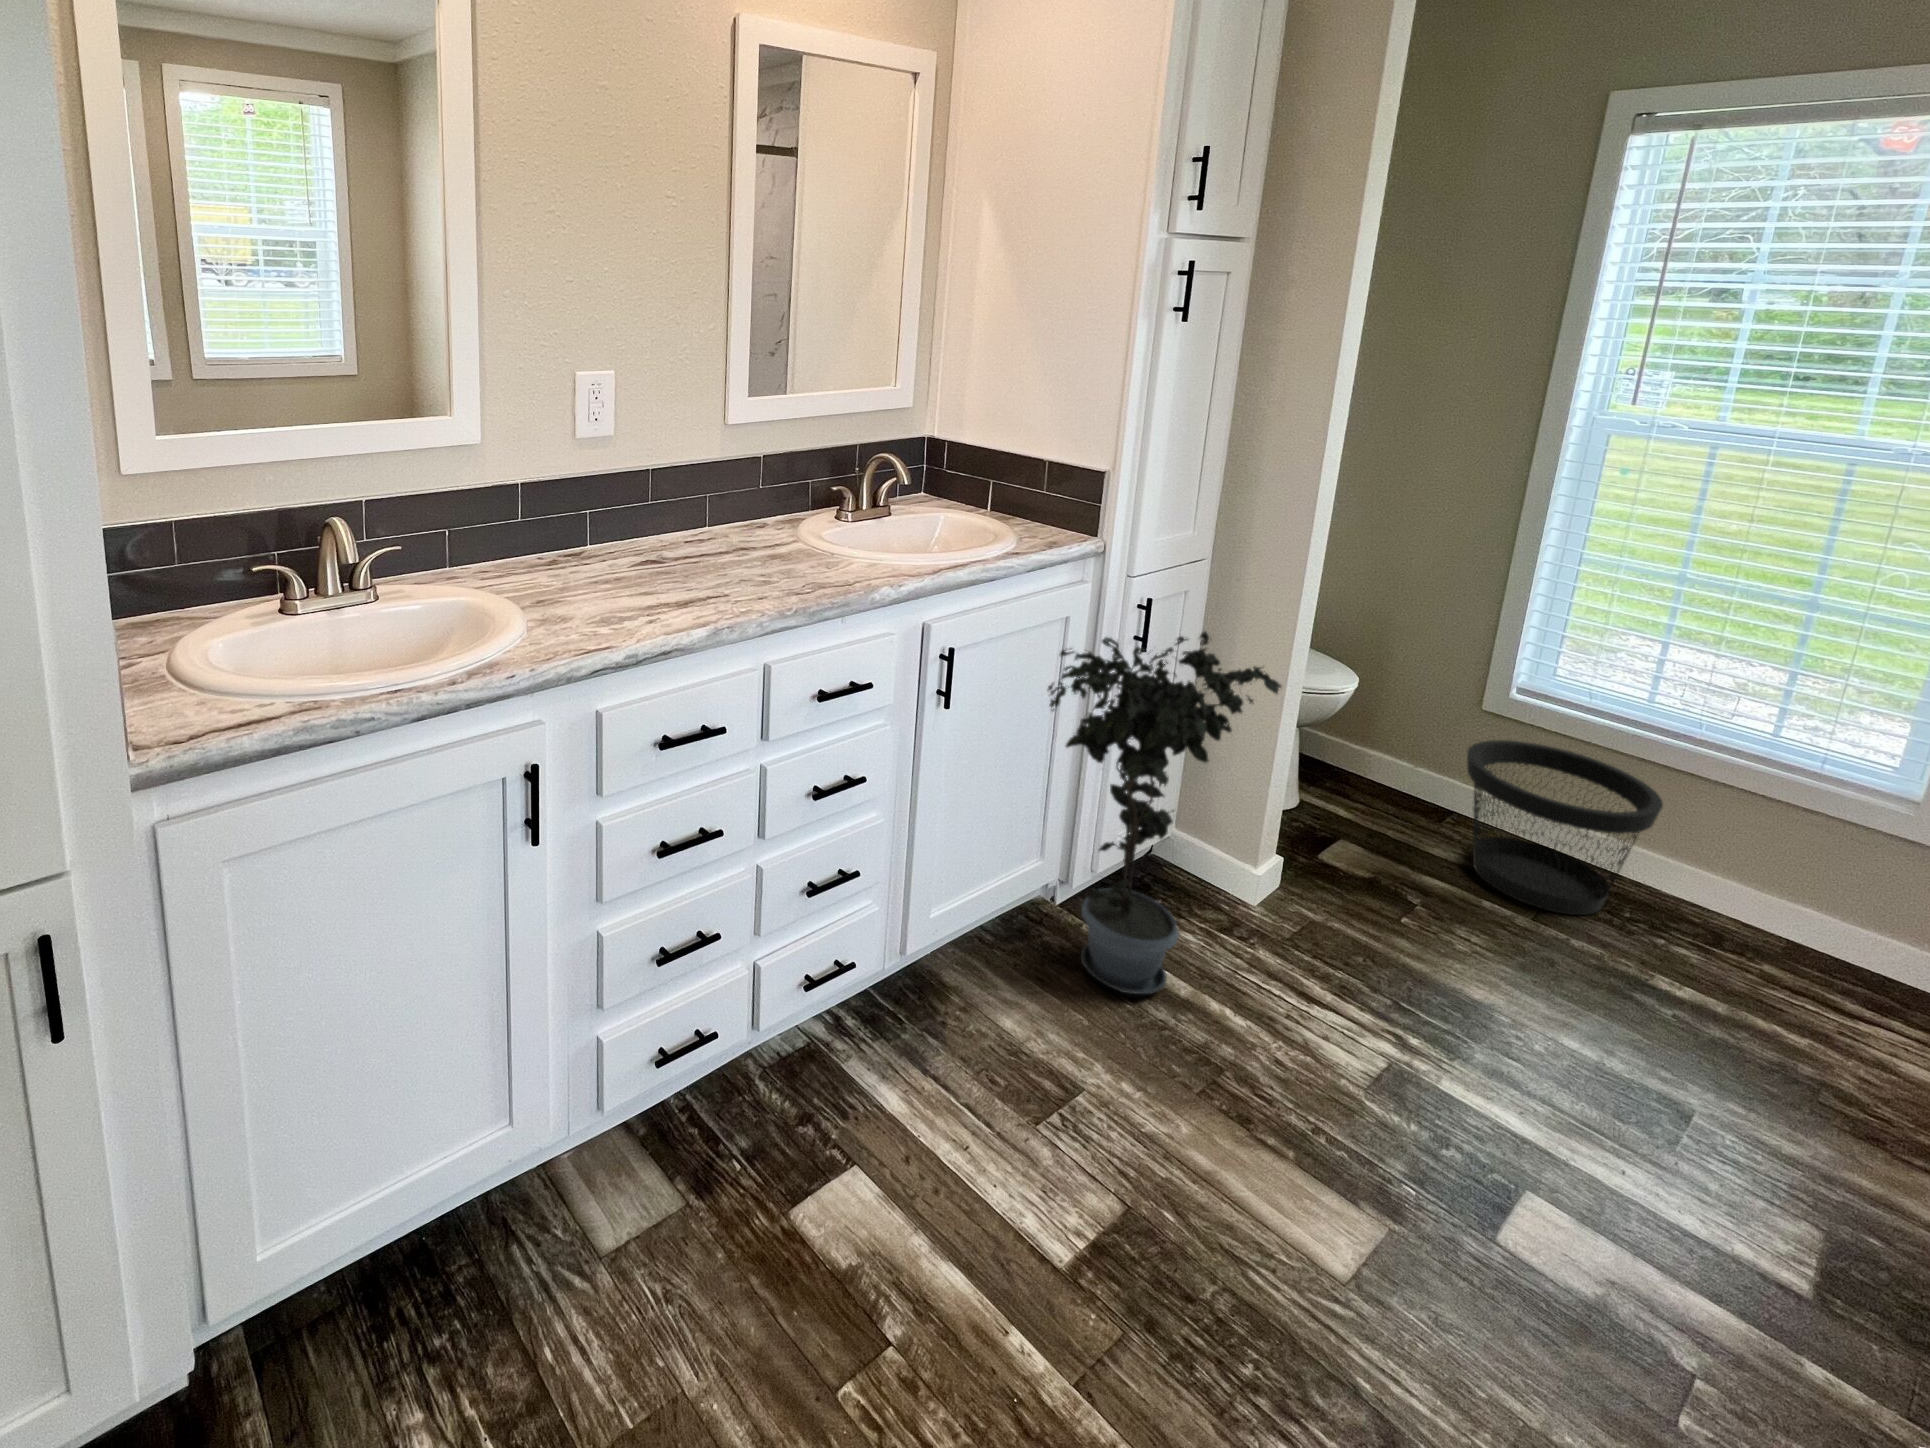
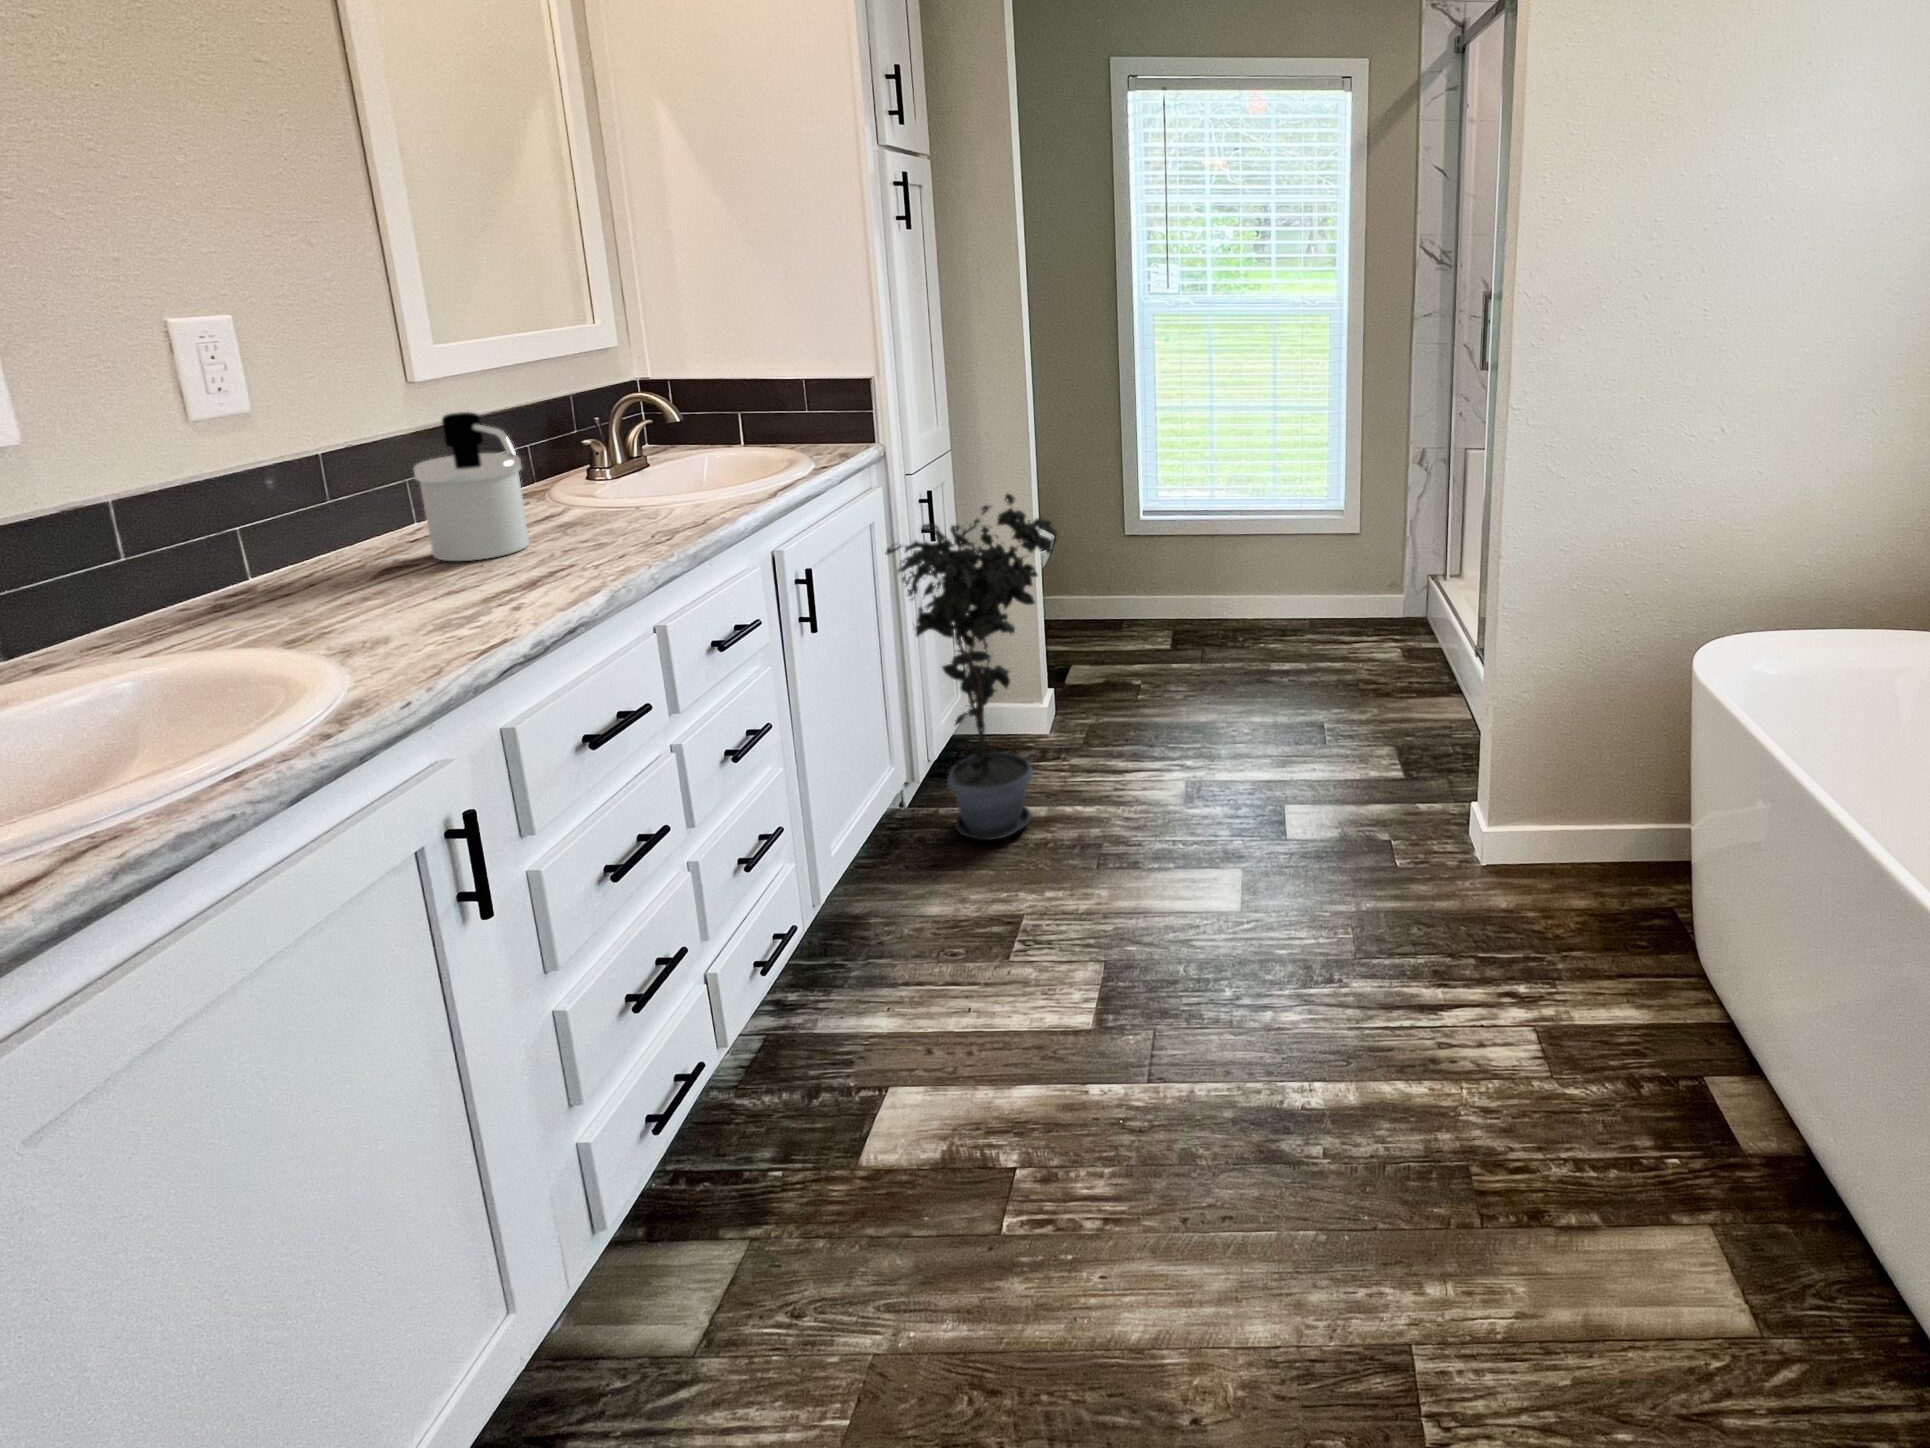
soap dispenser: none [674,463,738,575] -> present [414,412,529,561]
wastebasket: present [1467,740,1663,915] -> none [1136,542,1247,656]

